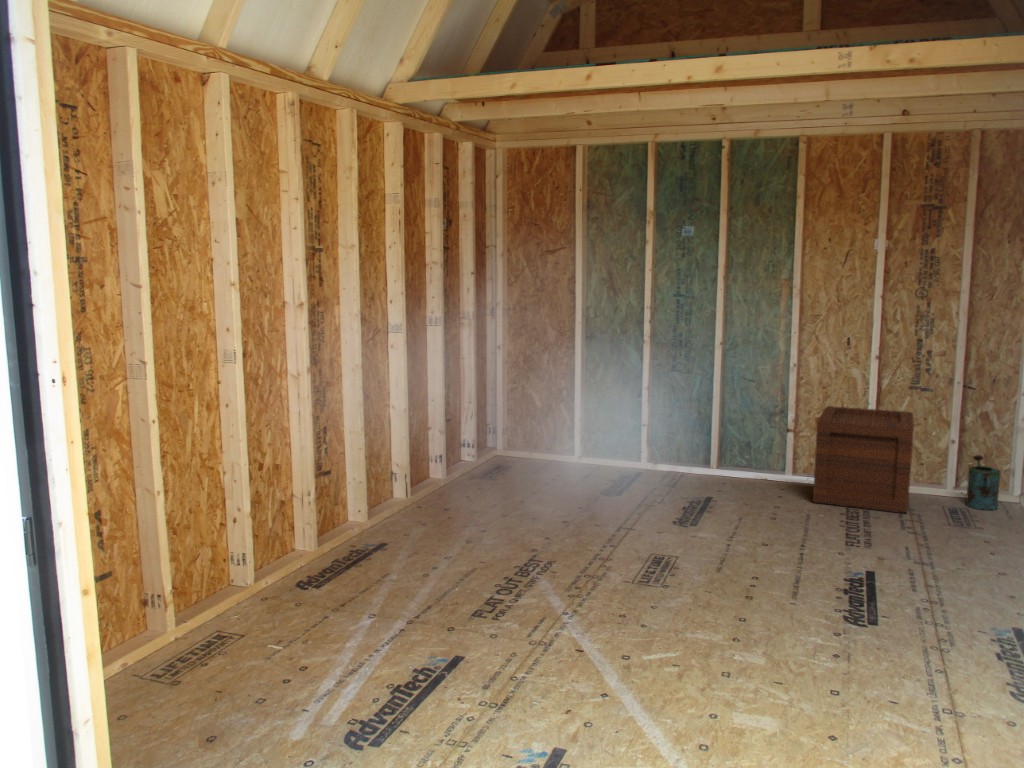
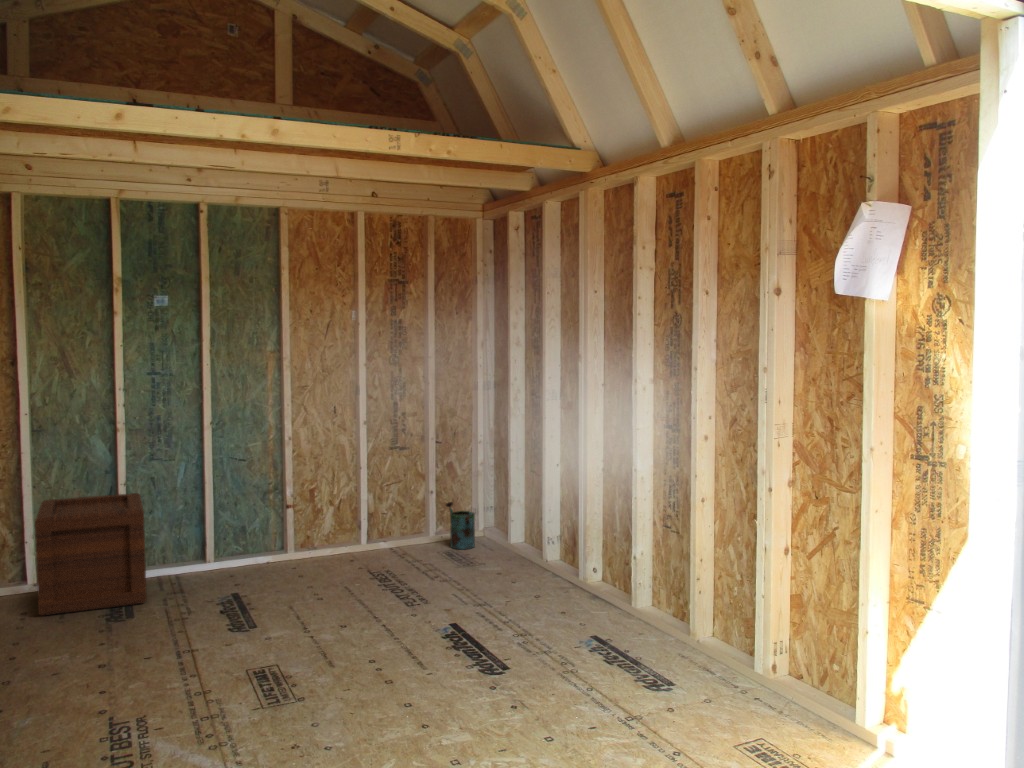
wooden crate: present [813,406,914,513] -> present [35,493,147,616]

